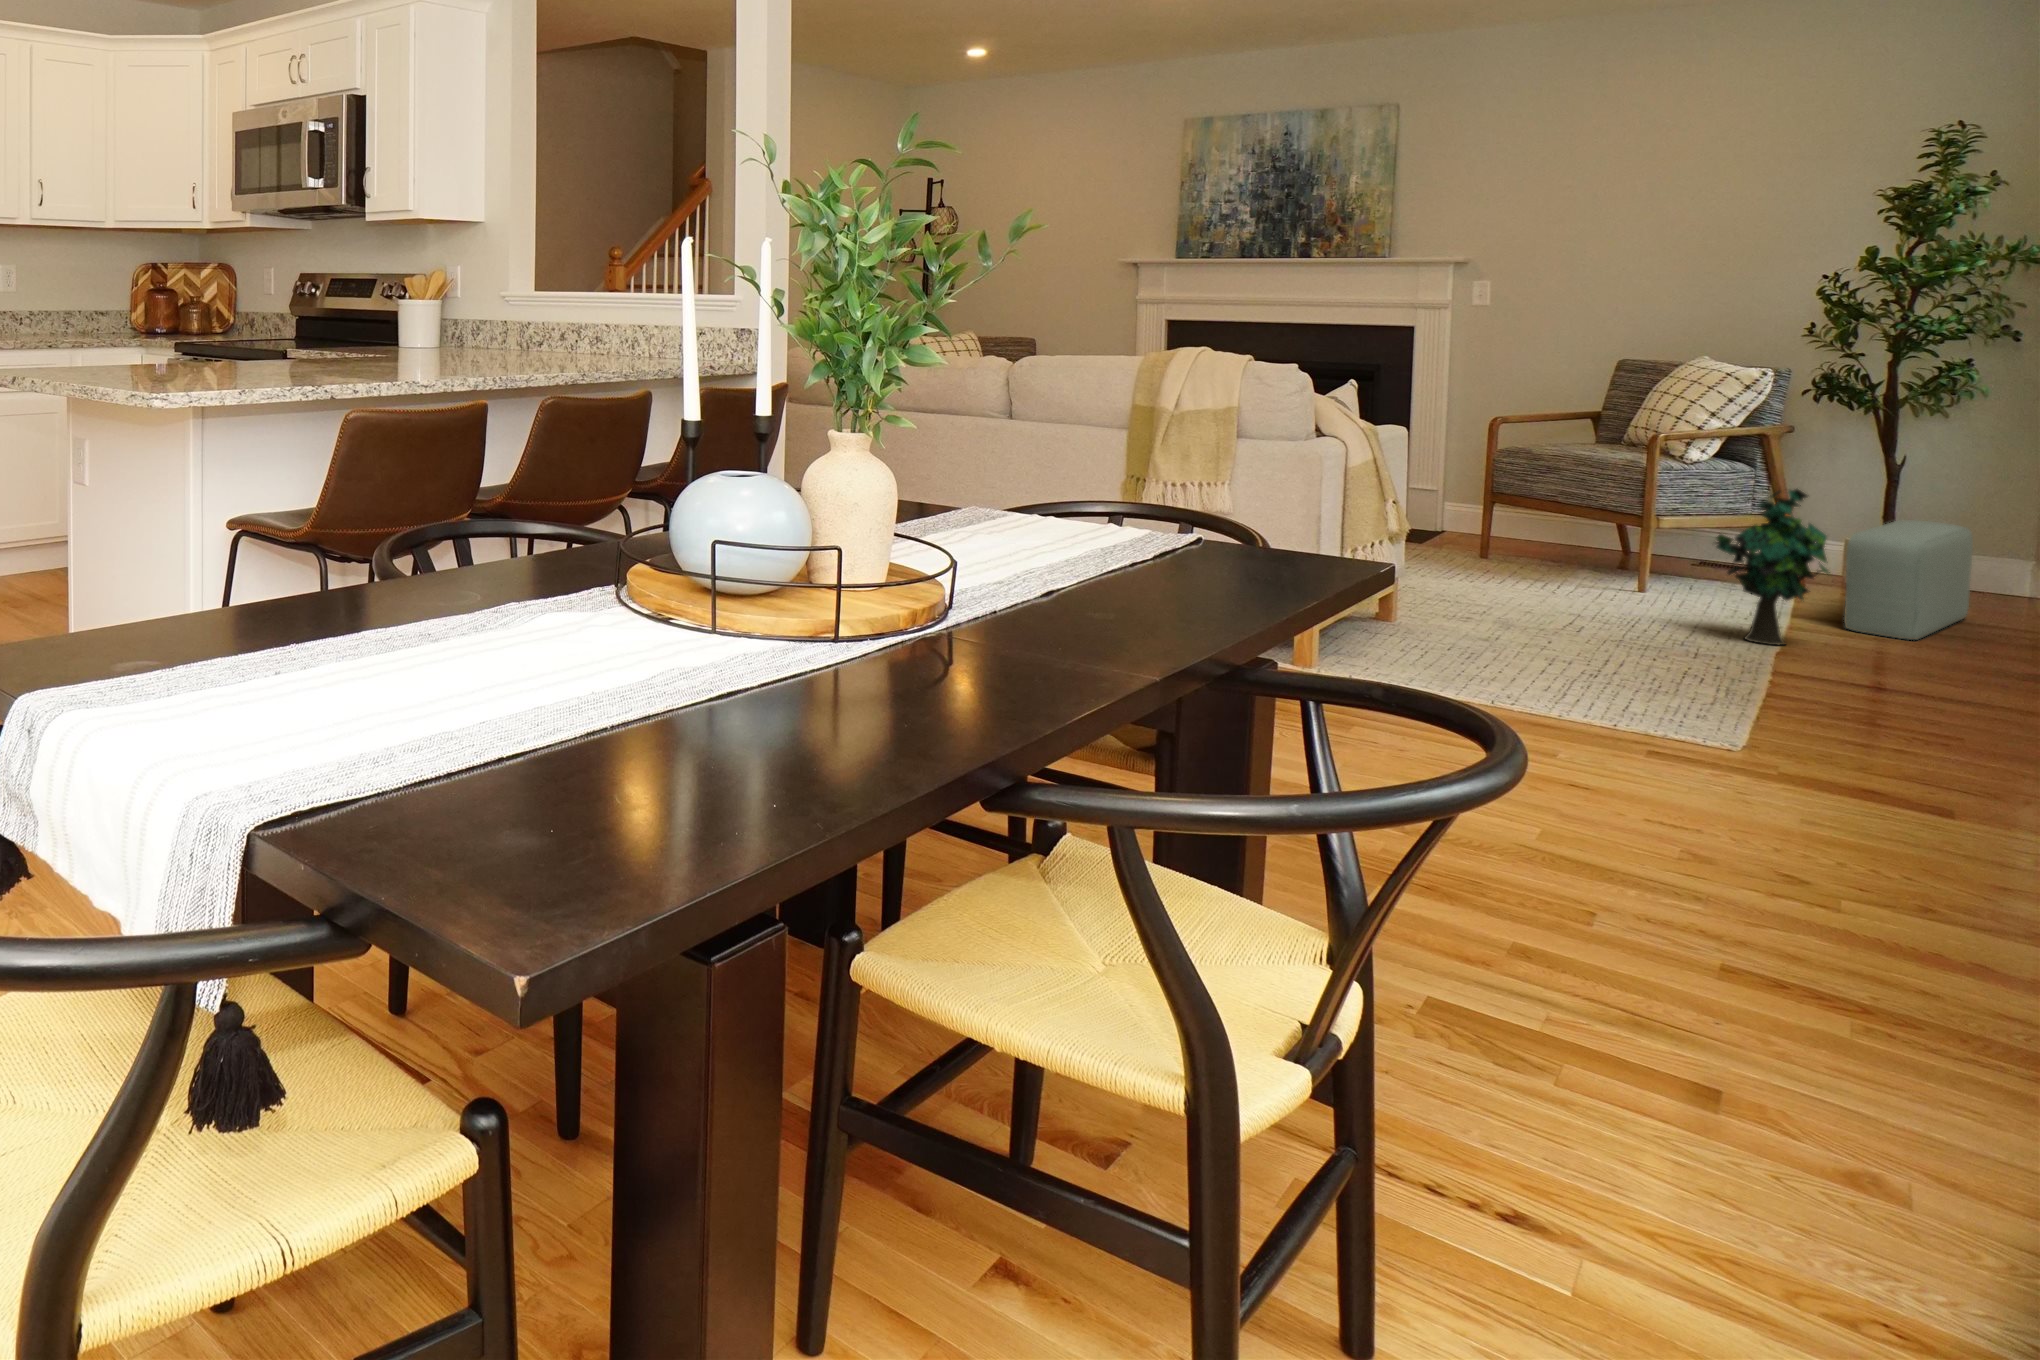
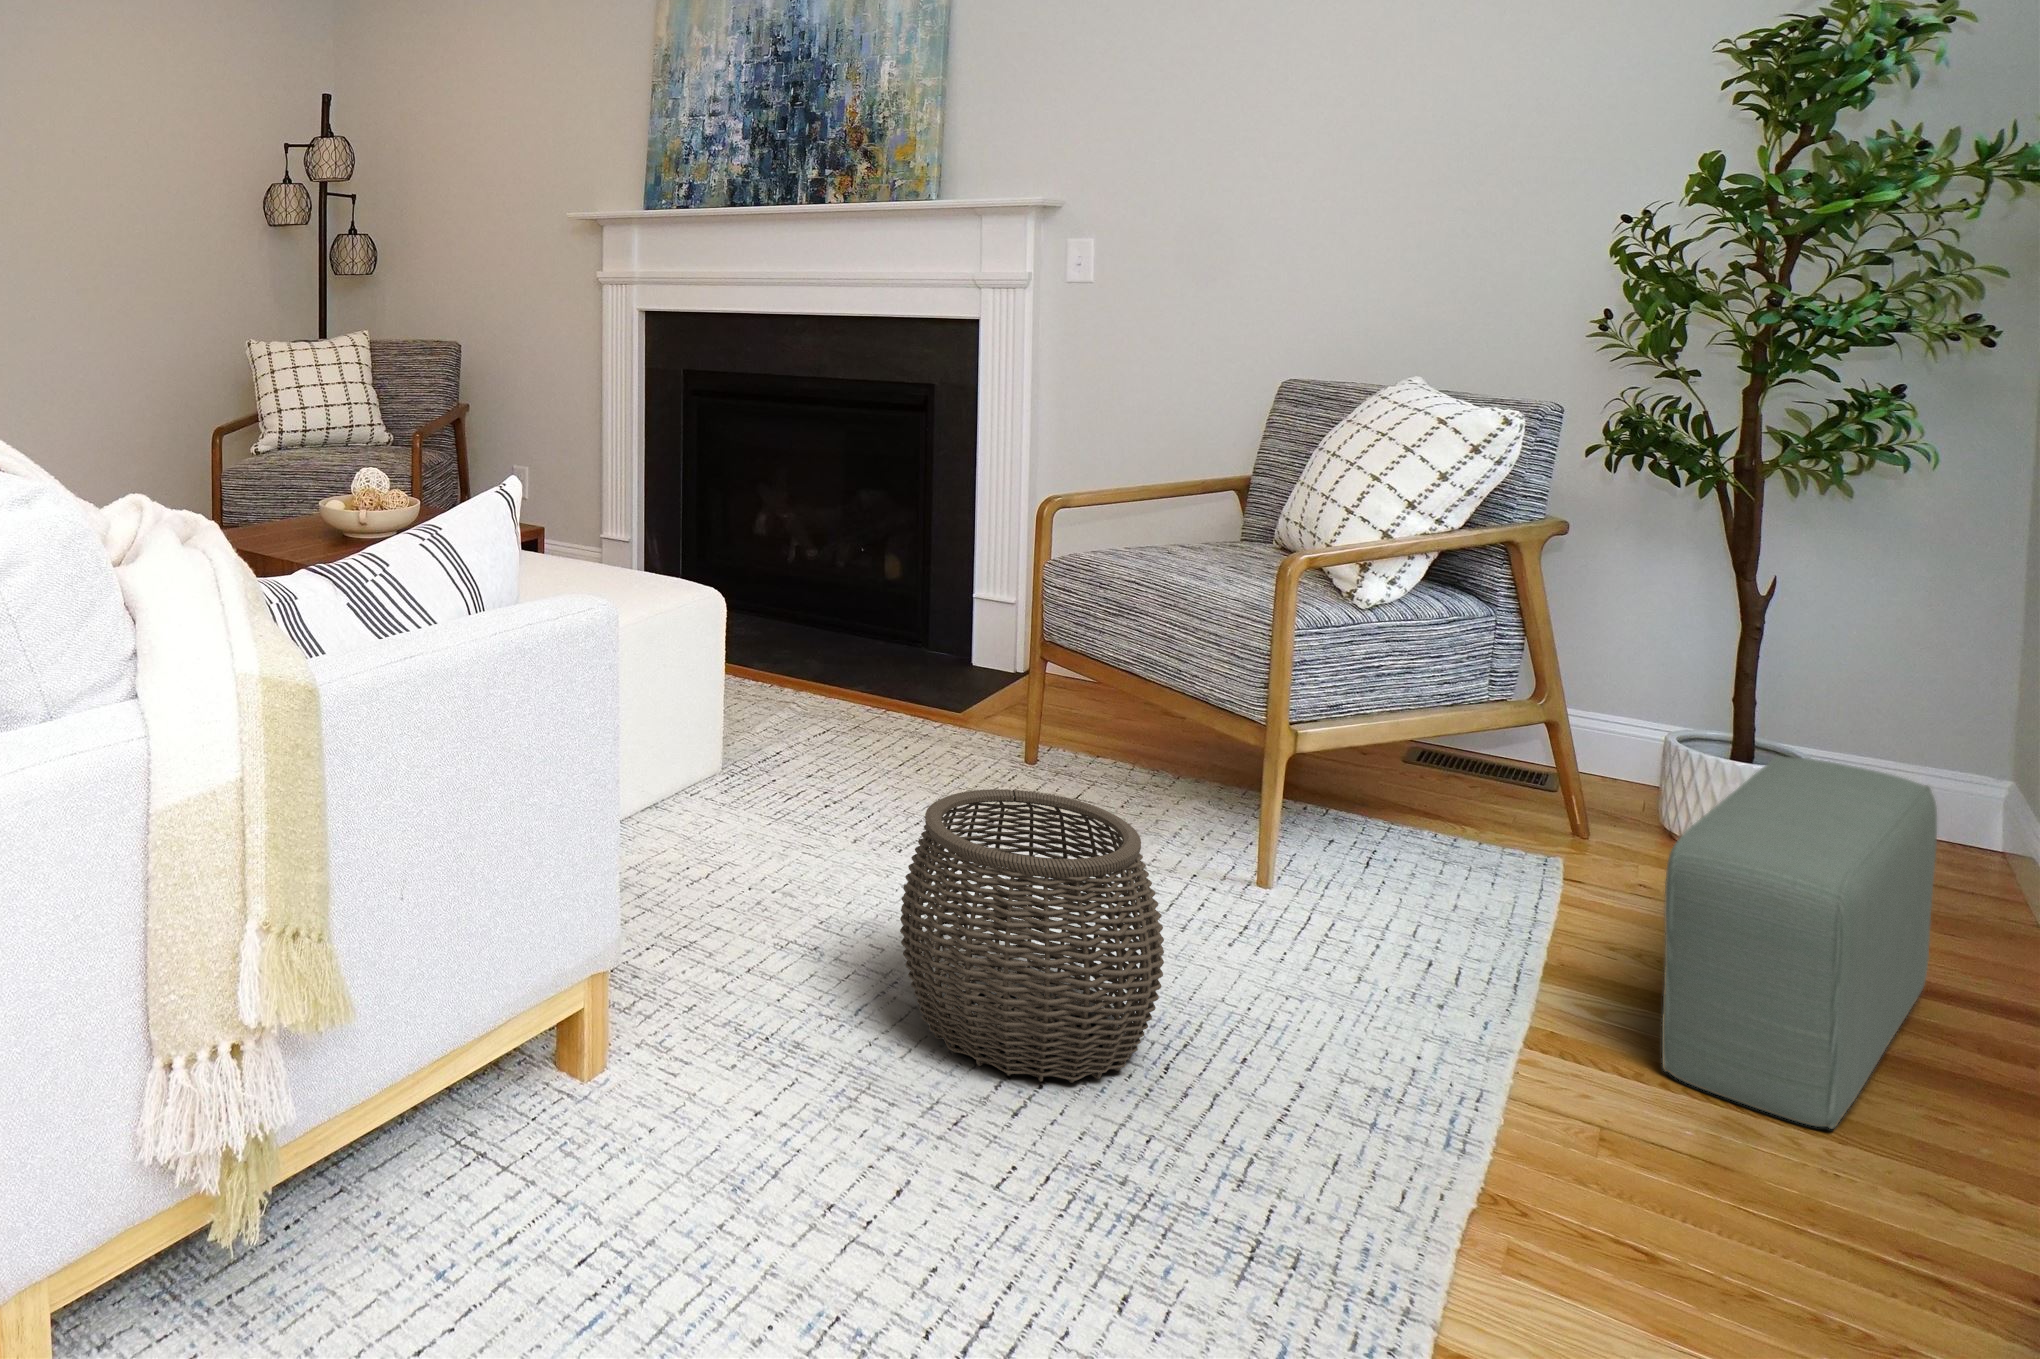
decorative plant: present [1716,489,1829,645] -> none [1332,765,1632,1195]
woven basket: none [1504,521,1631,622] -> present [900,789,1164,1083]

